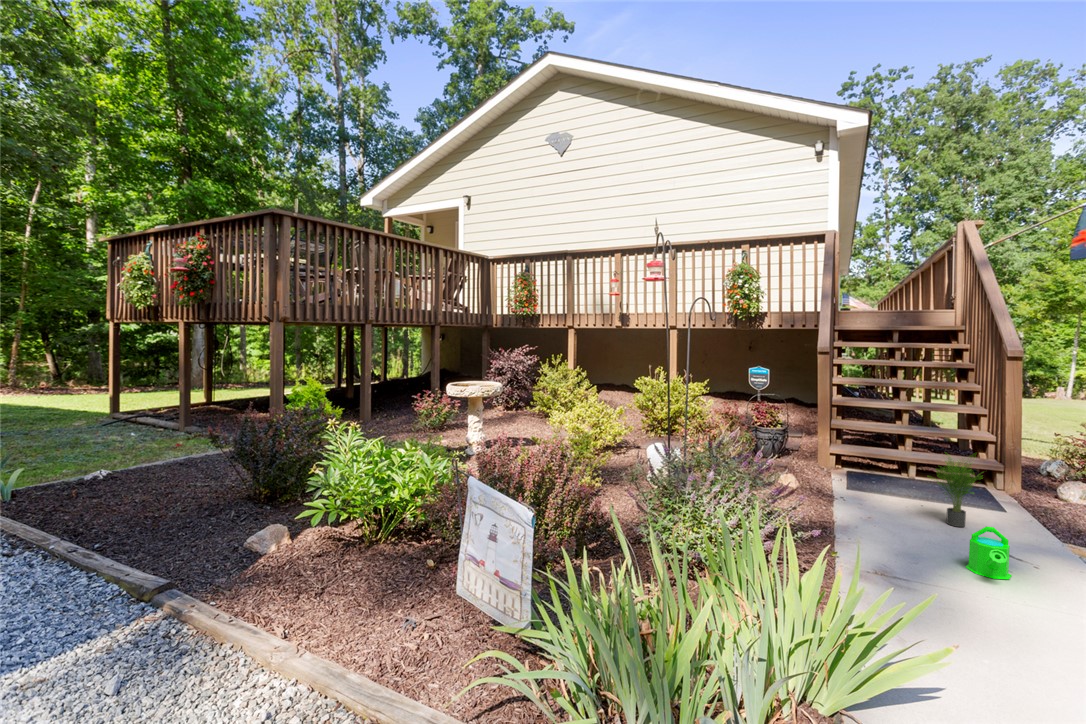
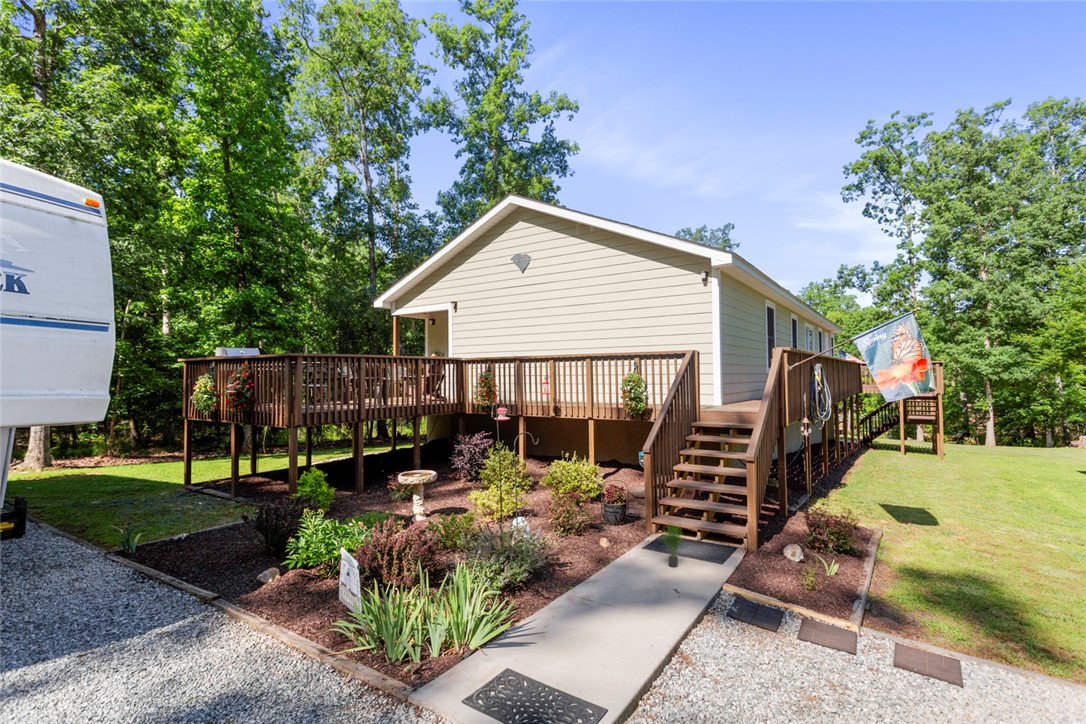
watering can: present [966,526,1012,579] -> none [635,563,655,591]

